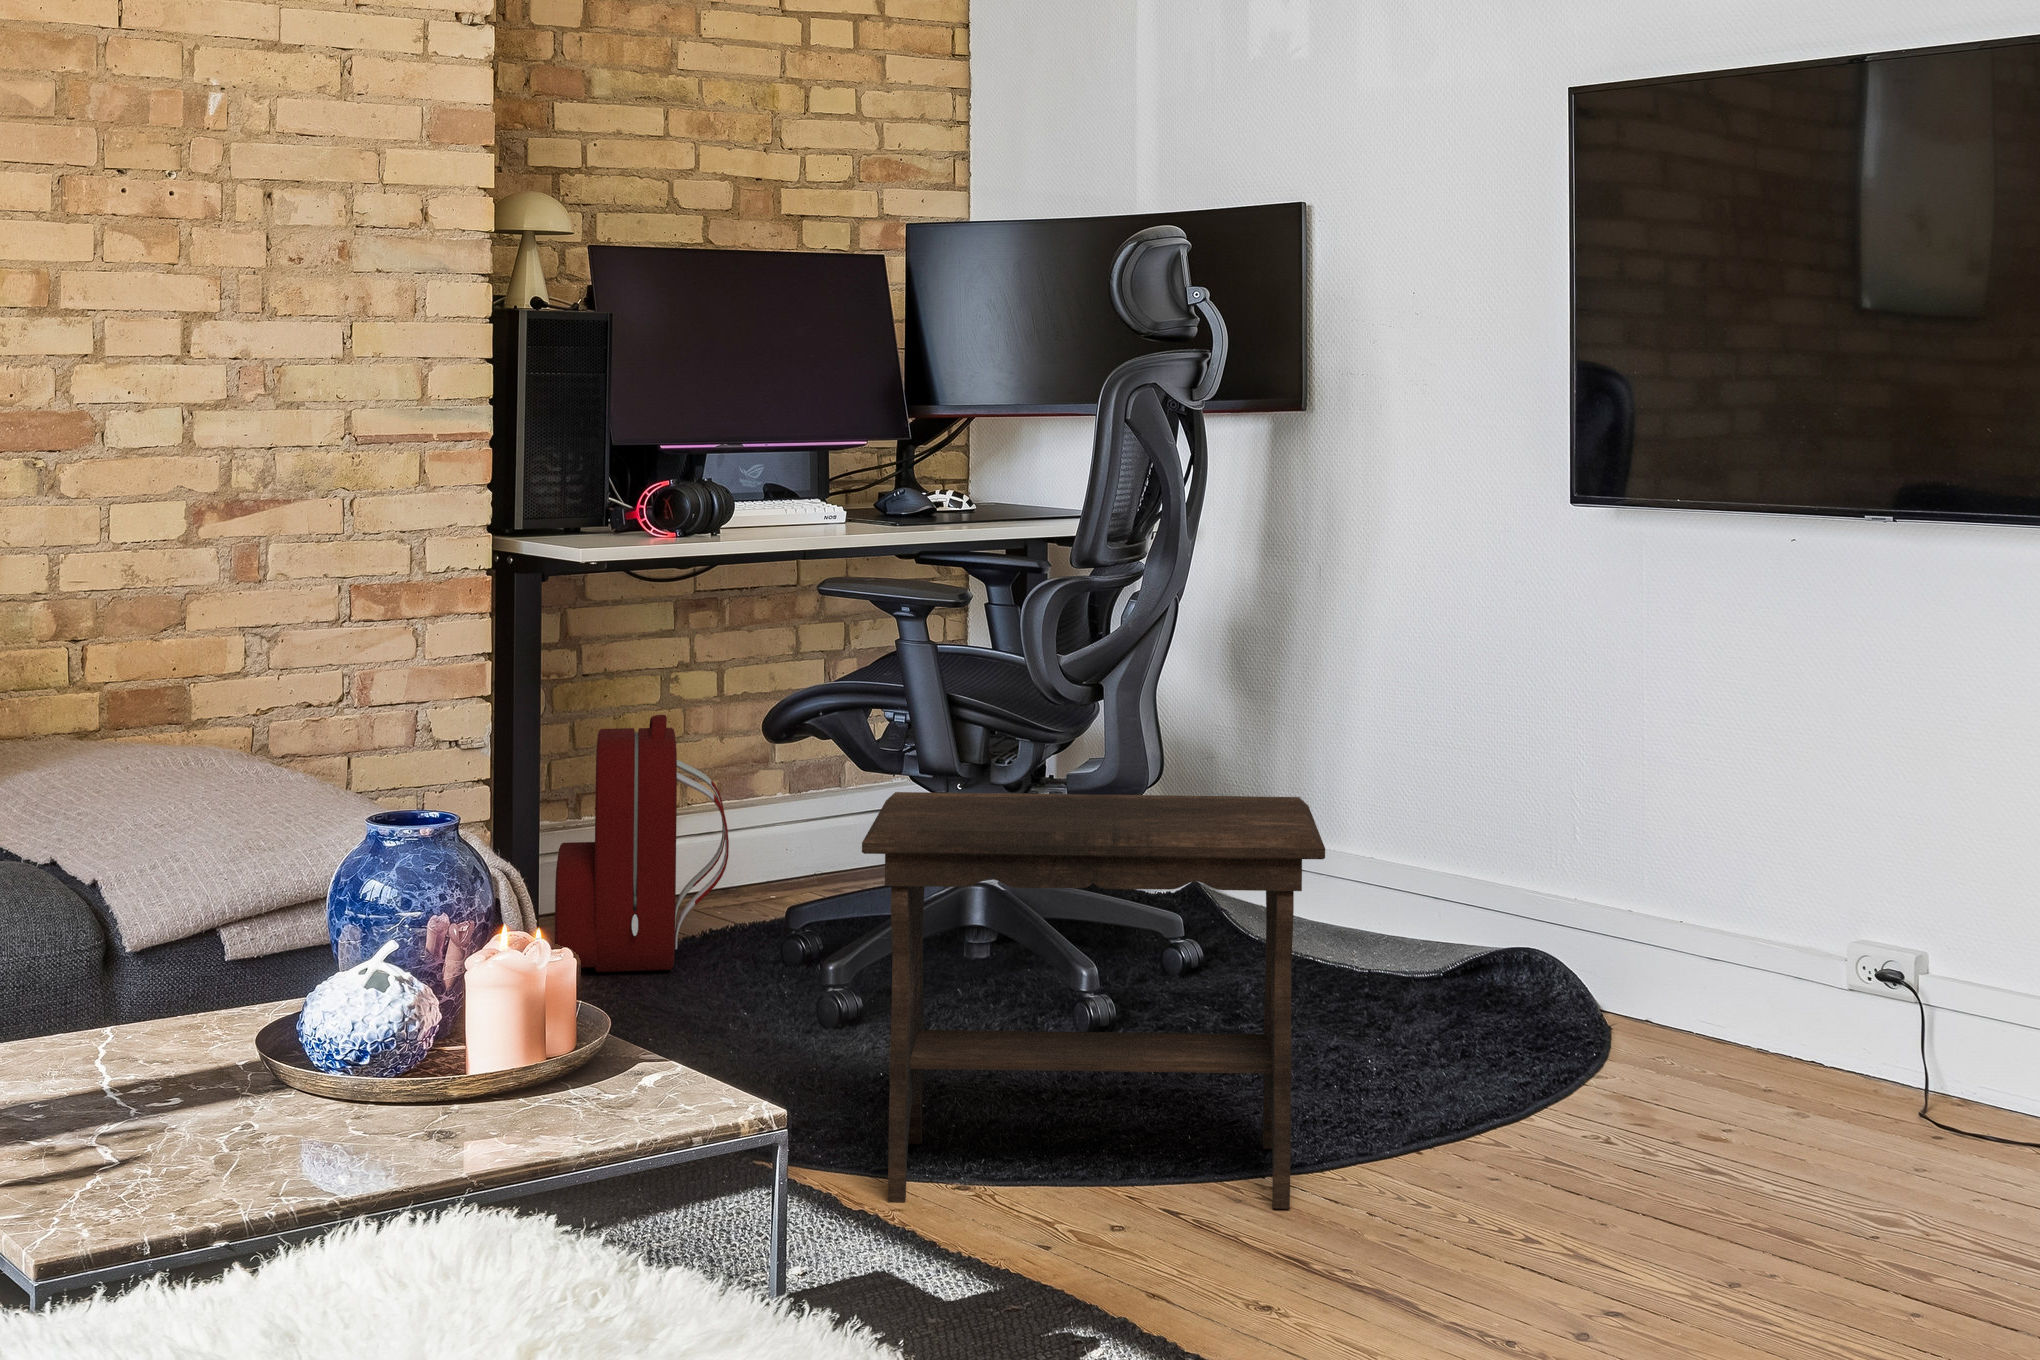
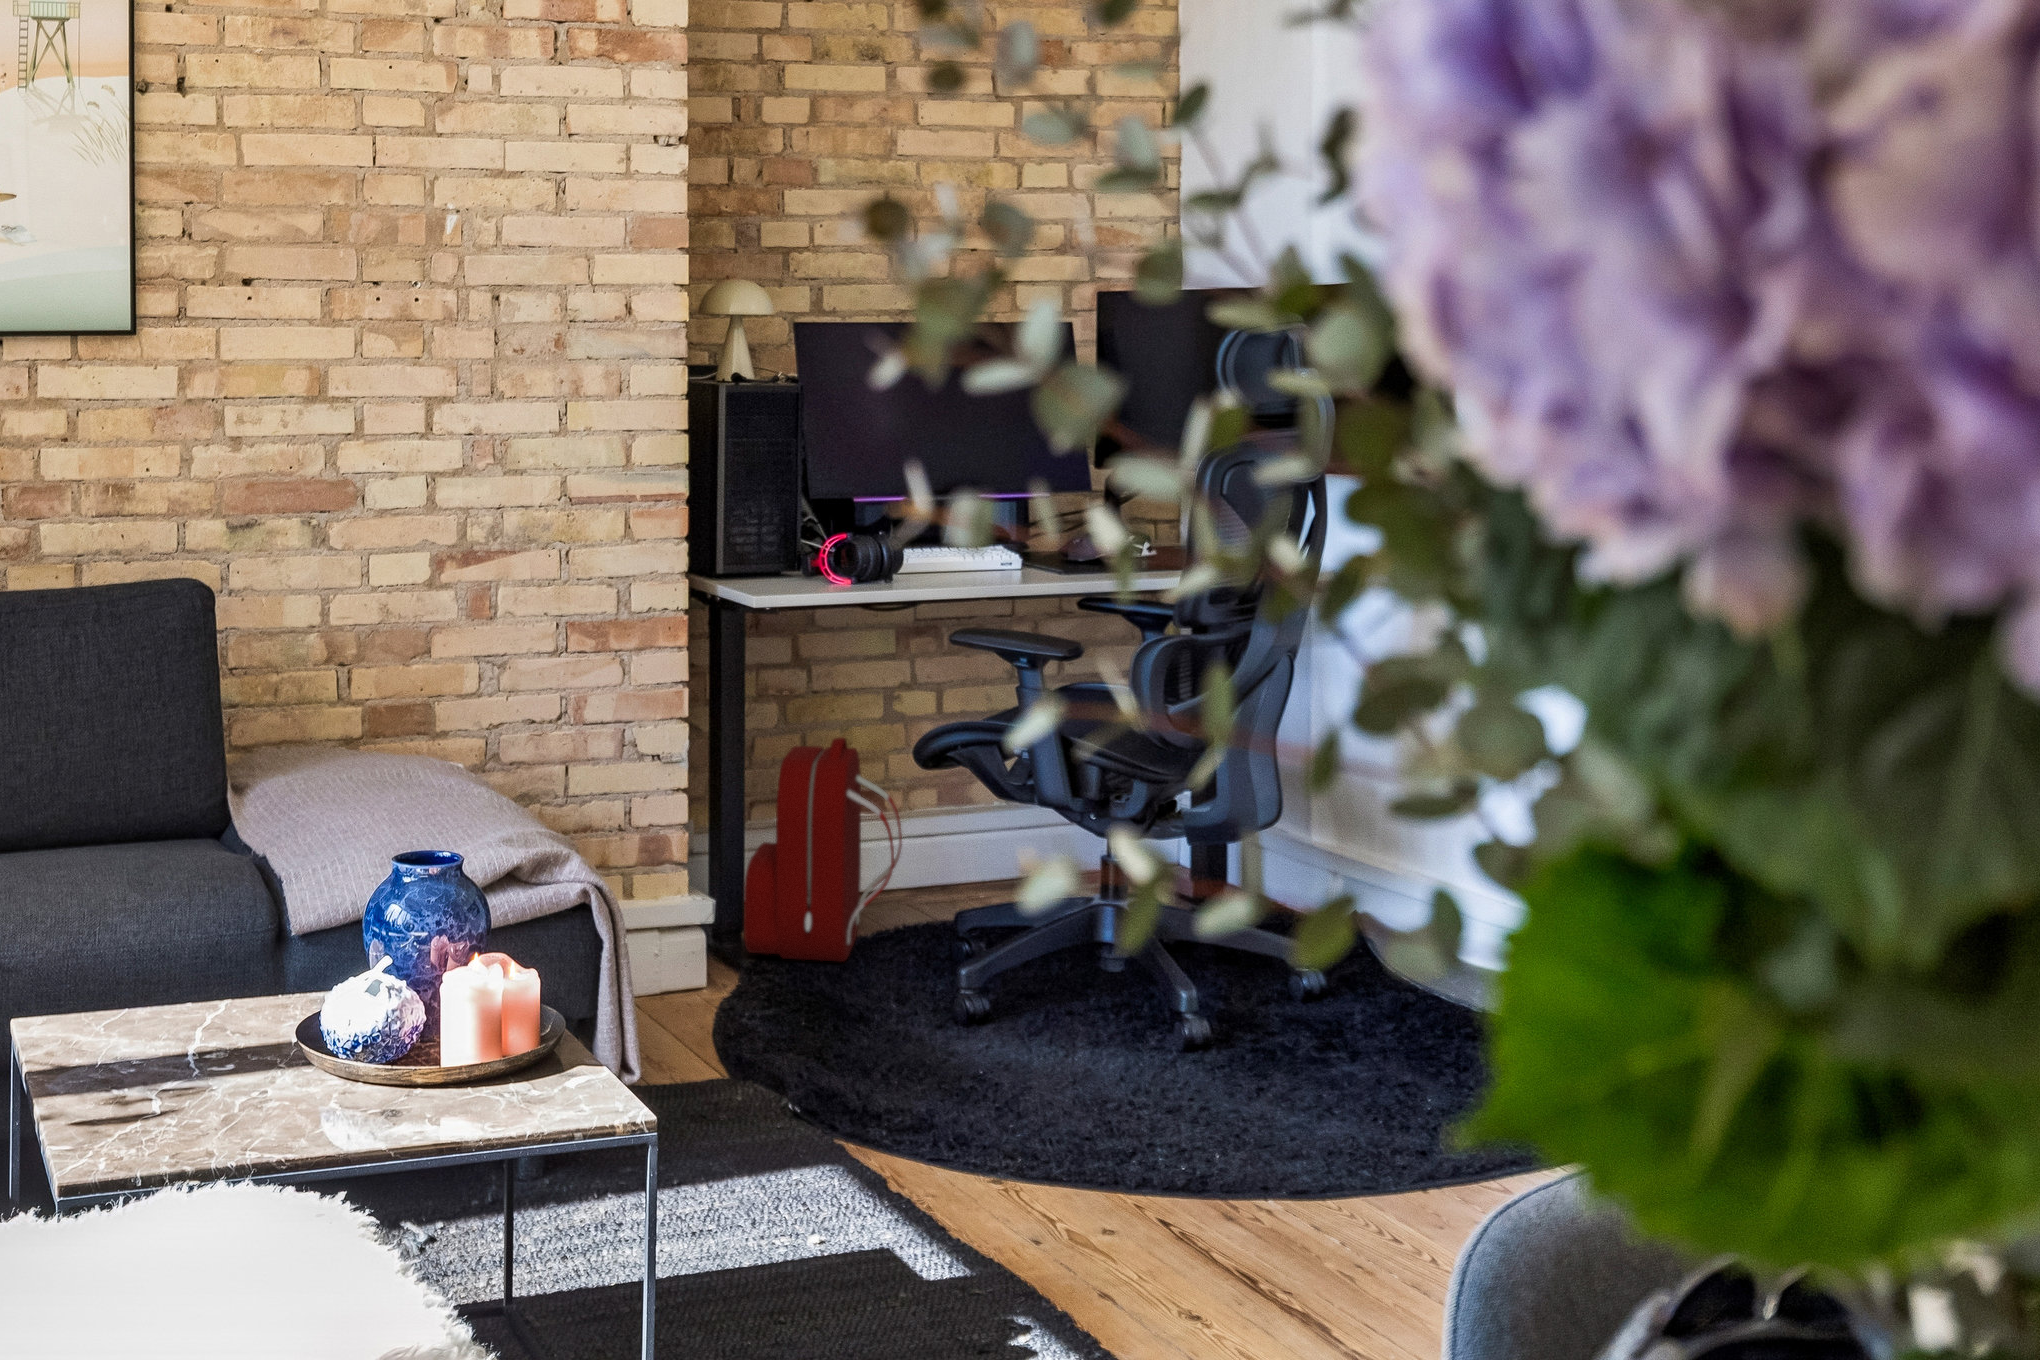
footstool: present [862,792,1325,1209] -> none [881,844,1322,1264]

